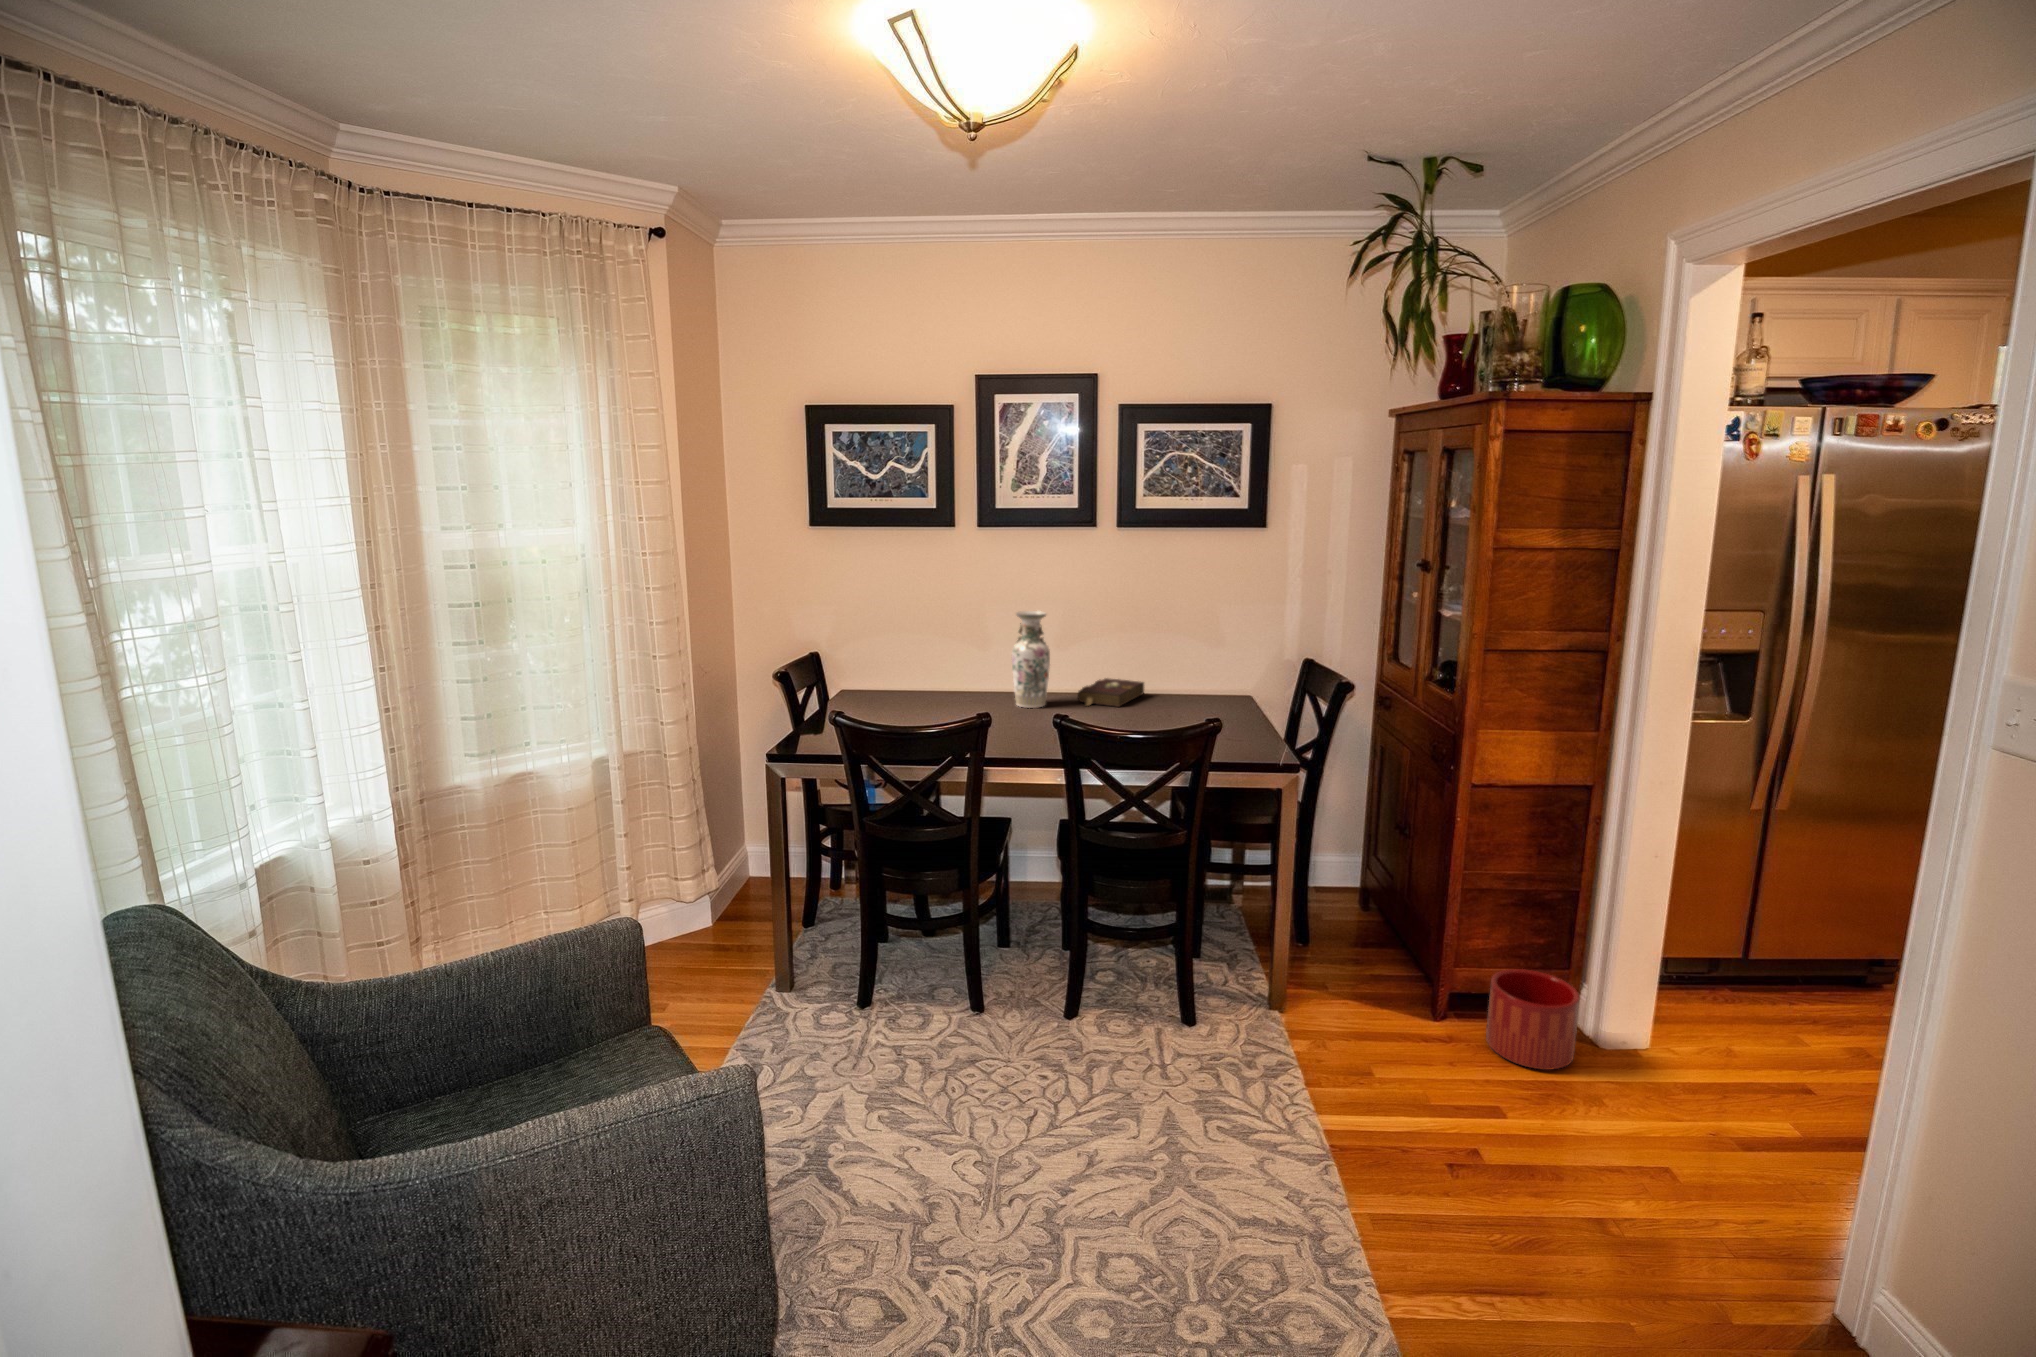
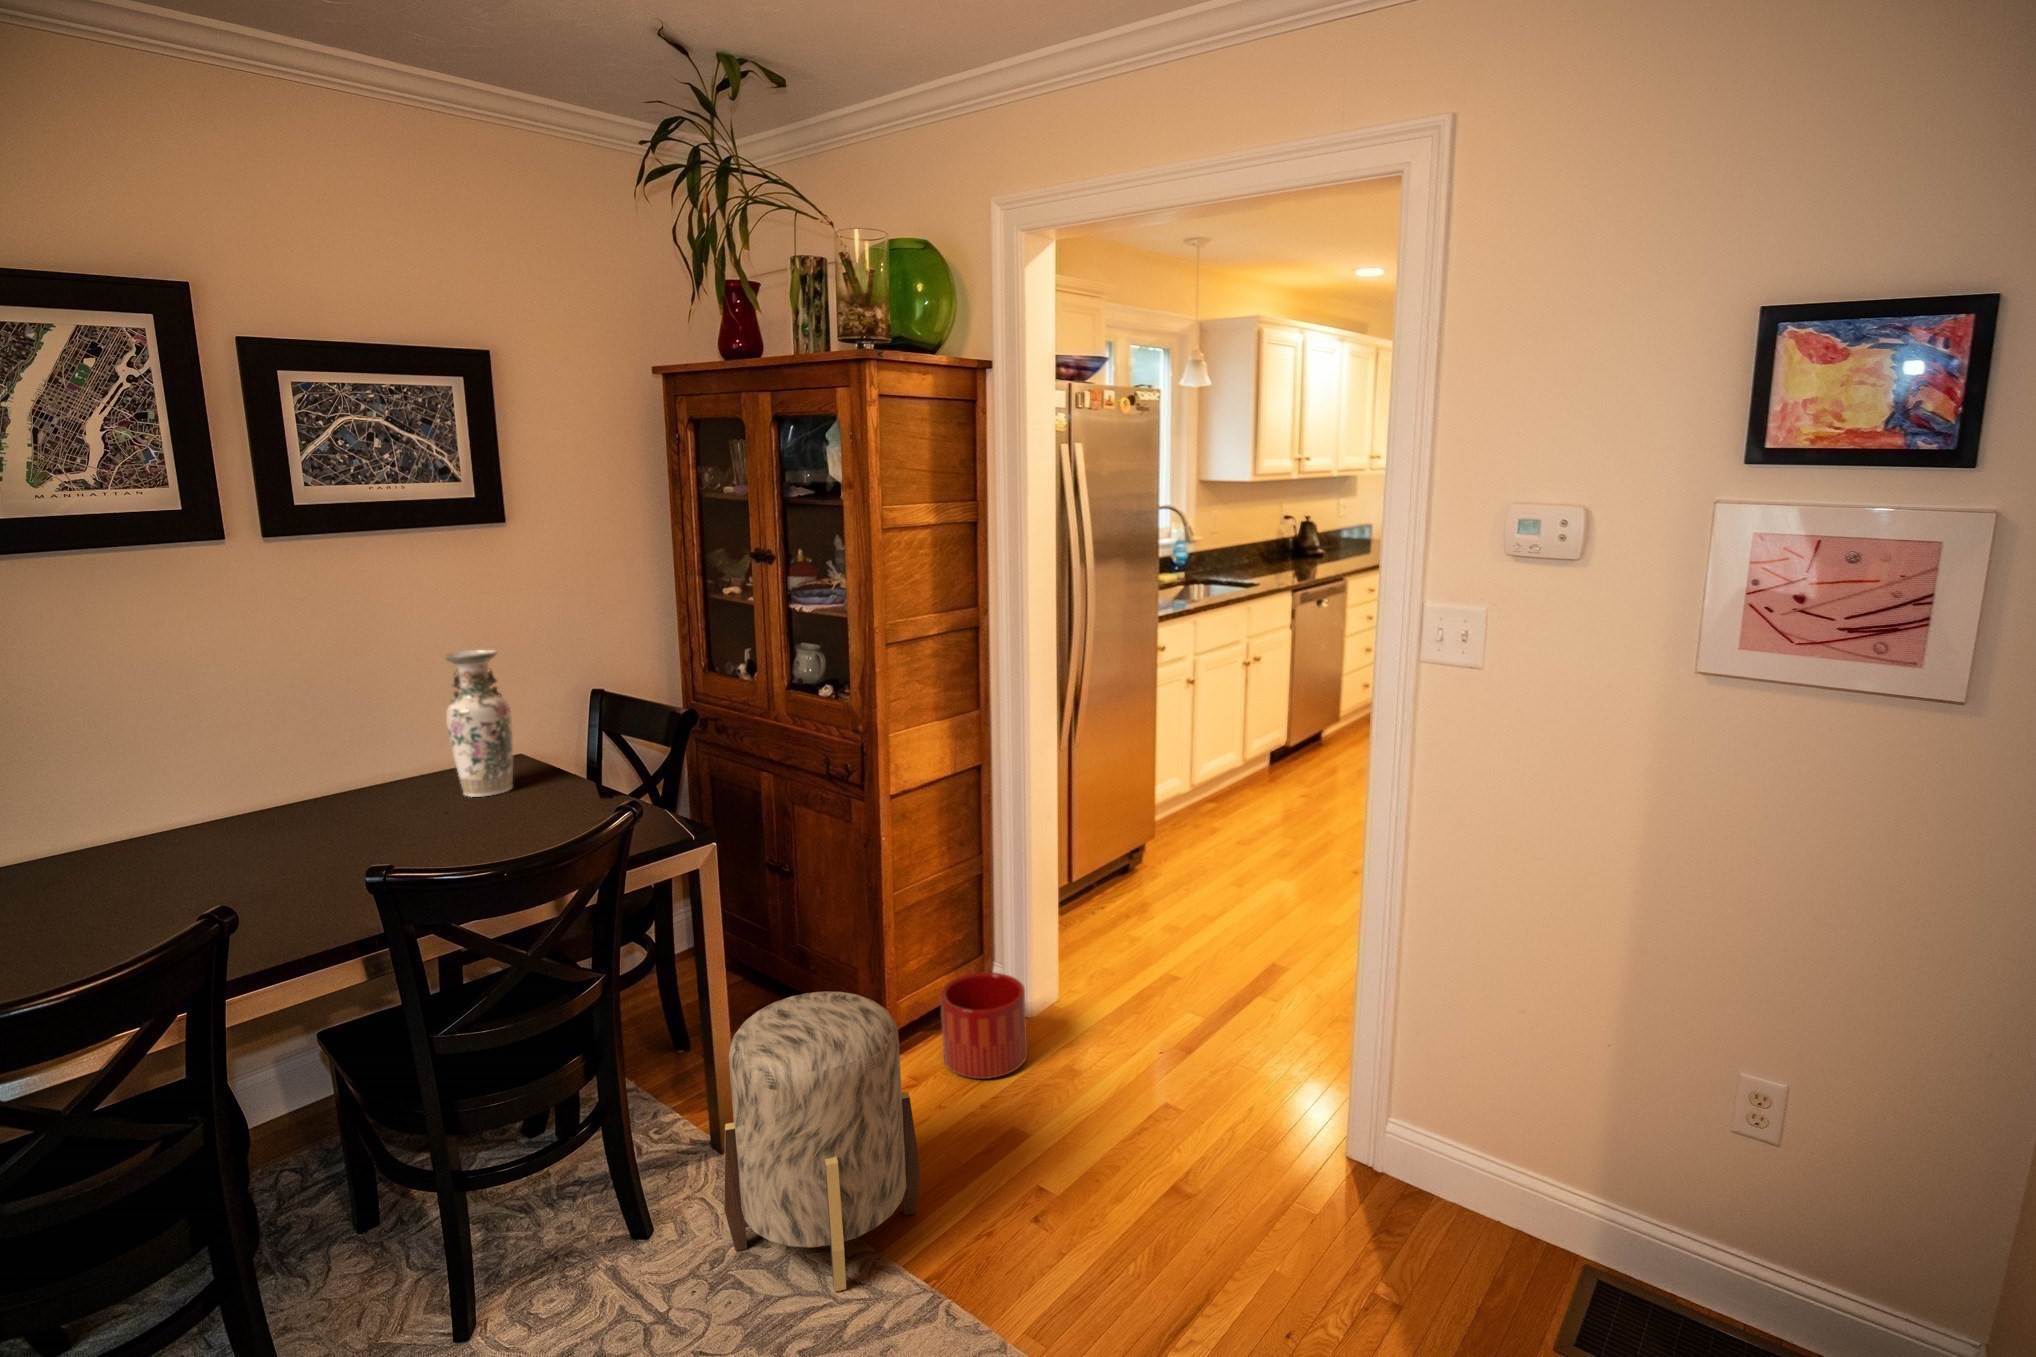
vase: present [1012,611,1050,708] -> present [445,650,513,797]
book: present [1078,678,1144,707] -> none [267,773,374,834]
ottoman: none [1228,901,1376,1118] -> present [724,991,921,1292]

